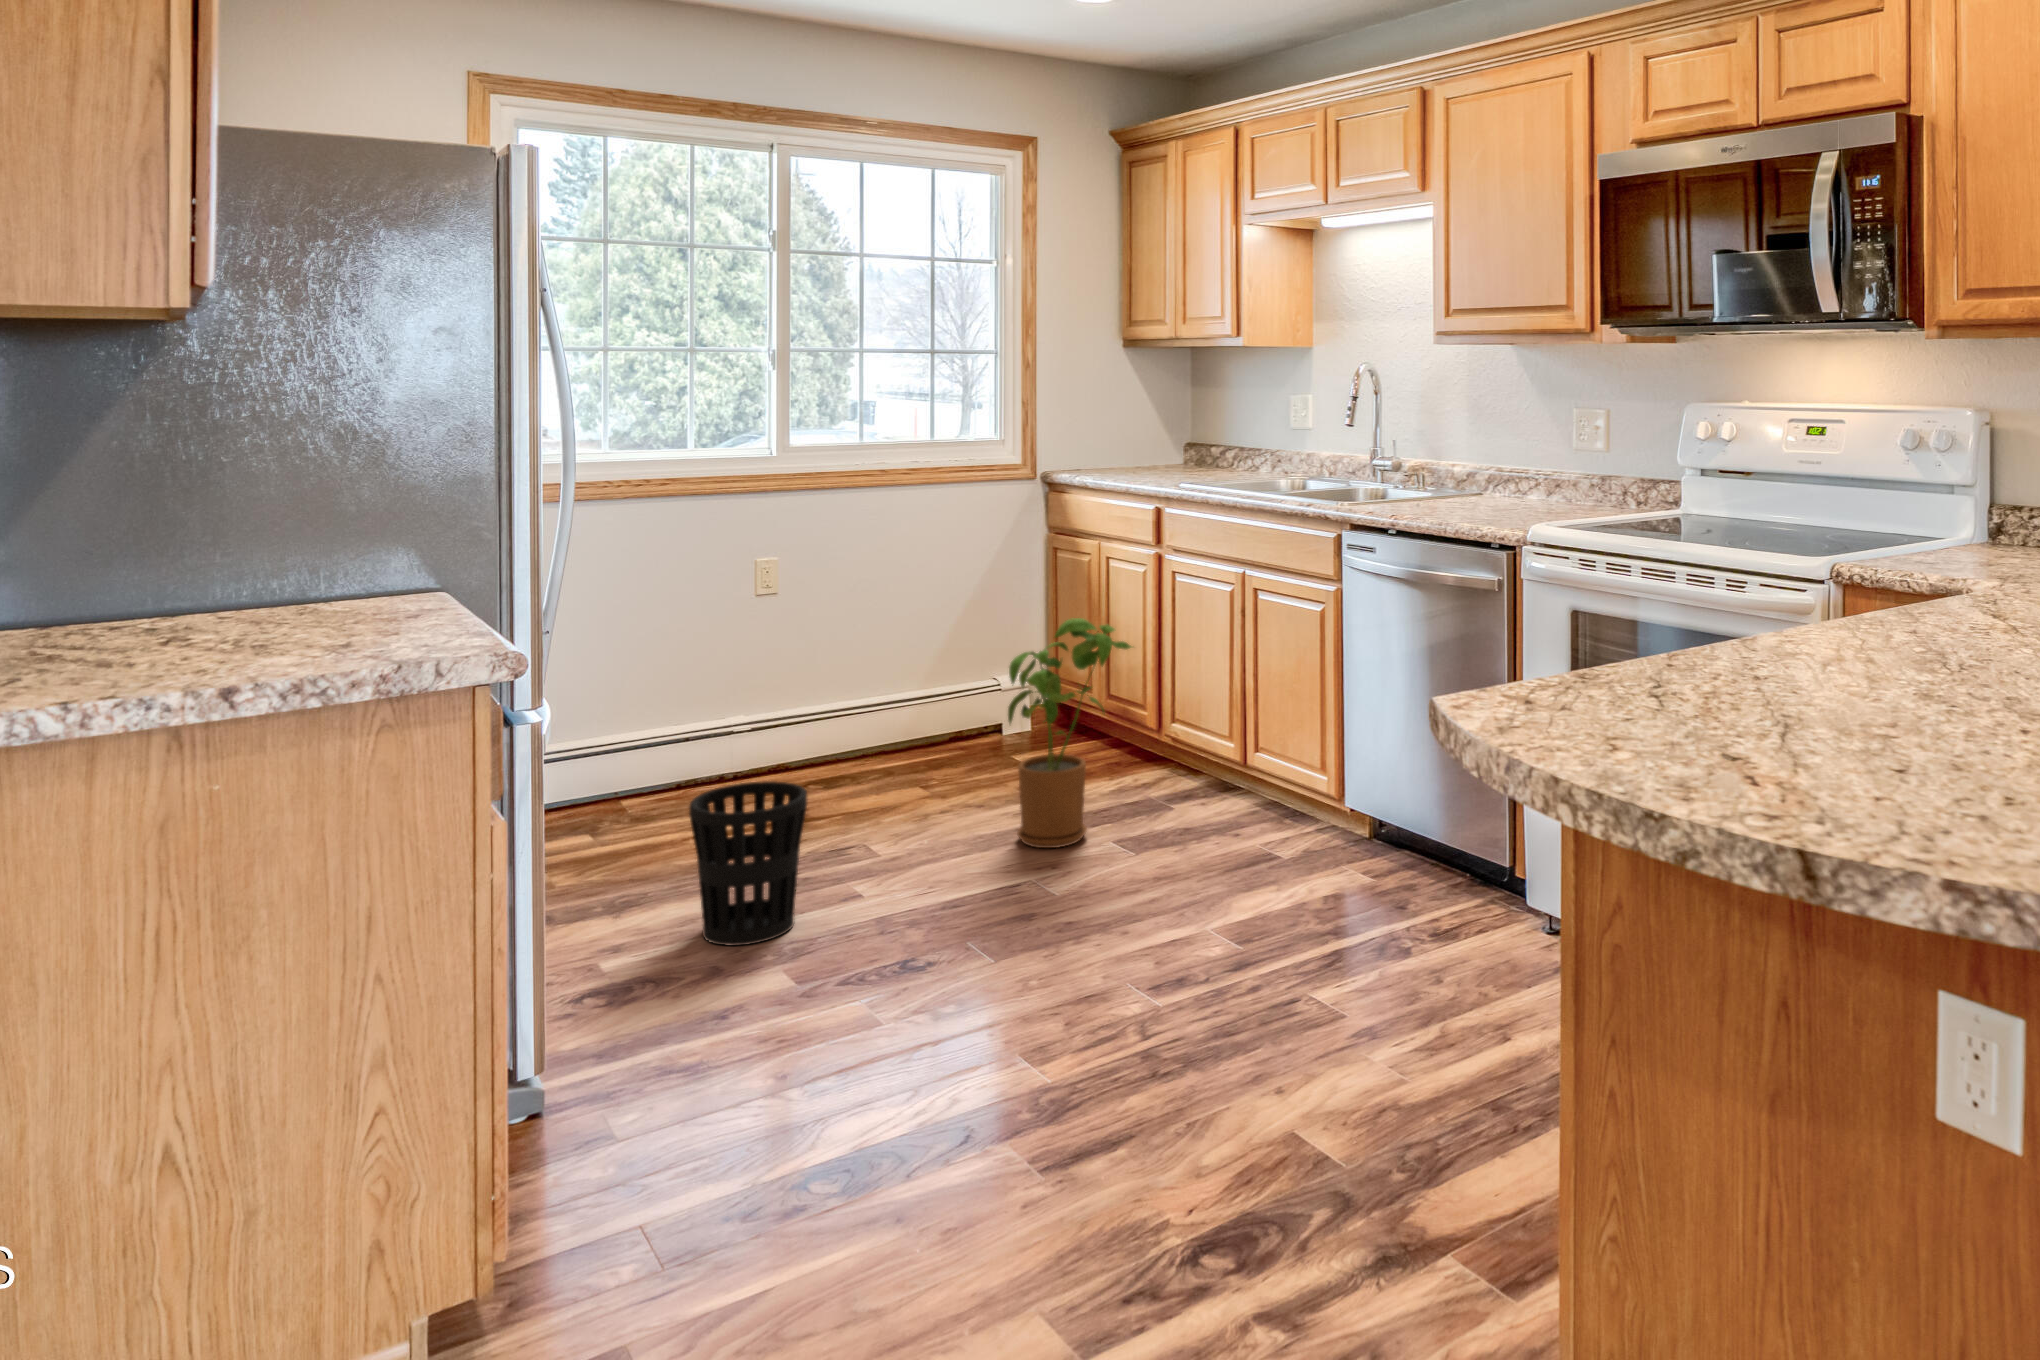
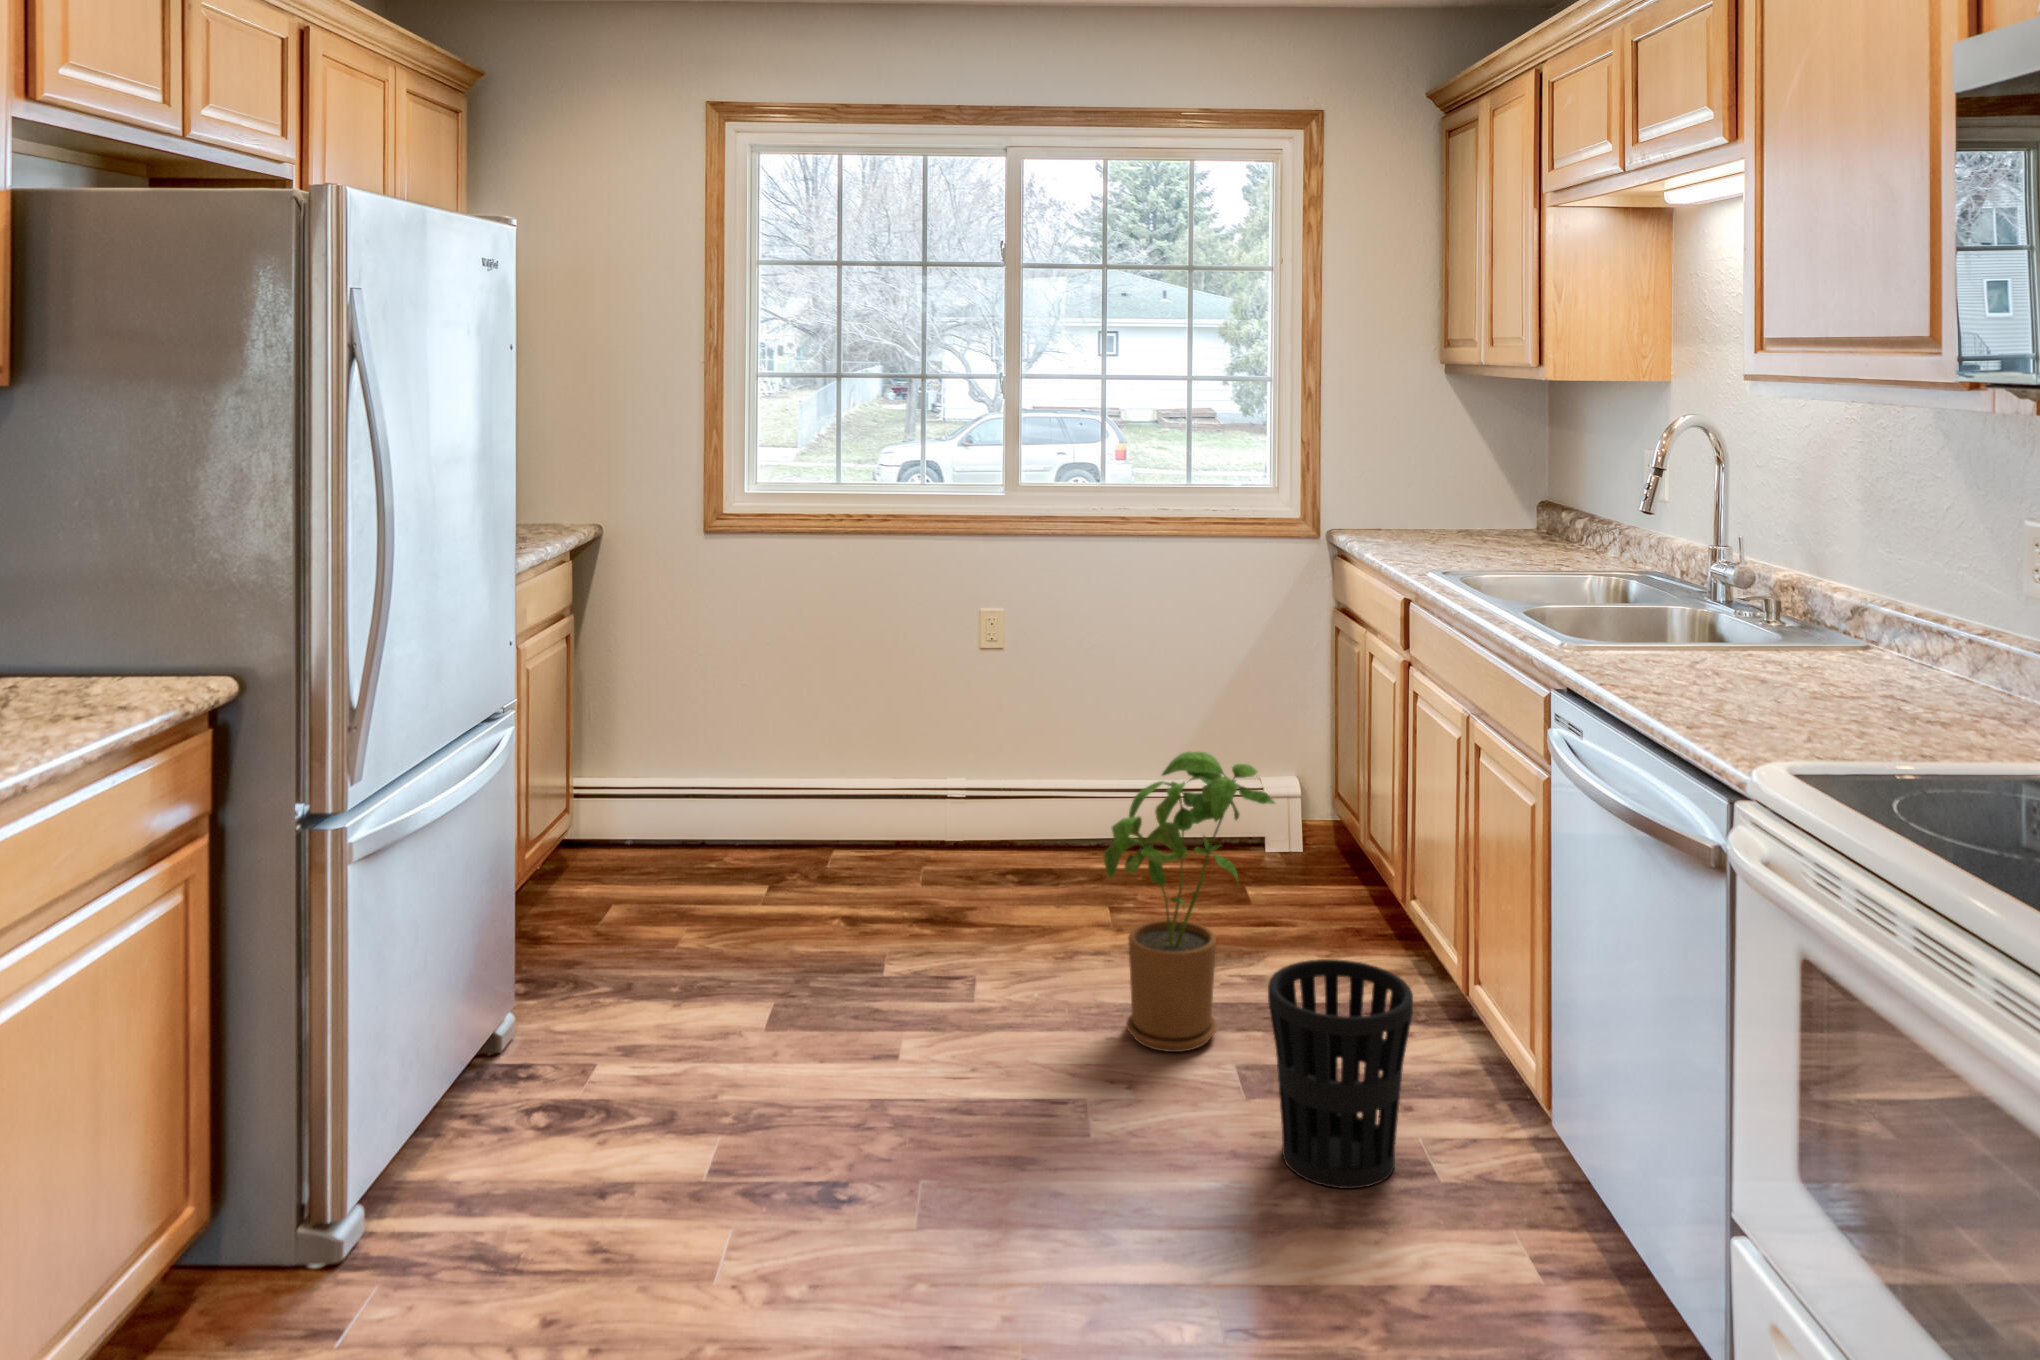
wastebasket: present [689,781,807,946] -> present [1268,959,1413,1189]

